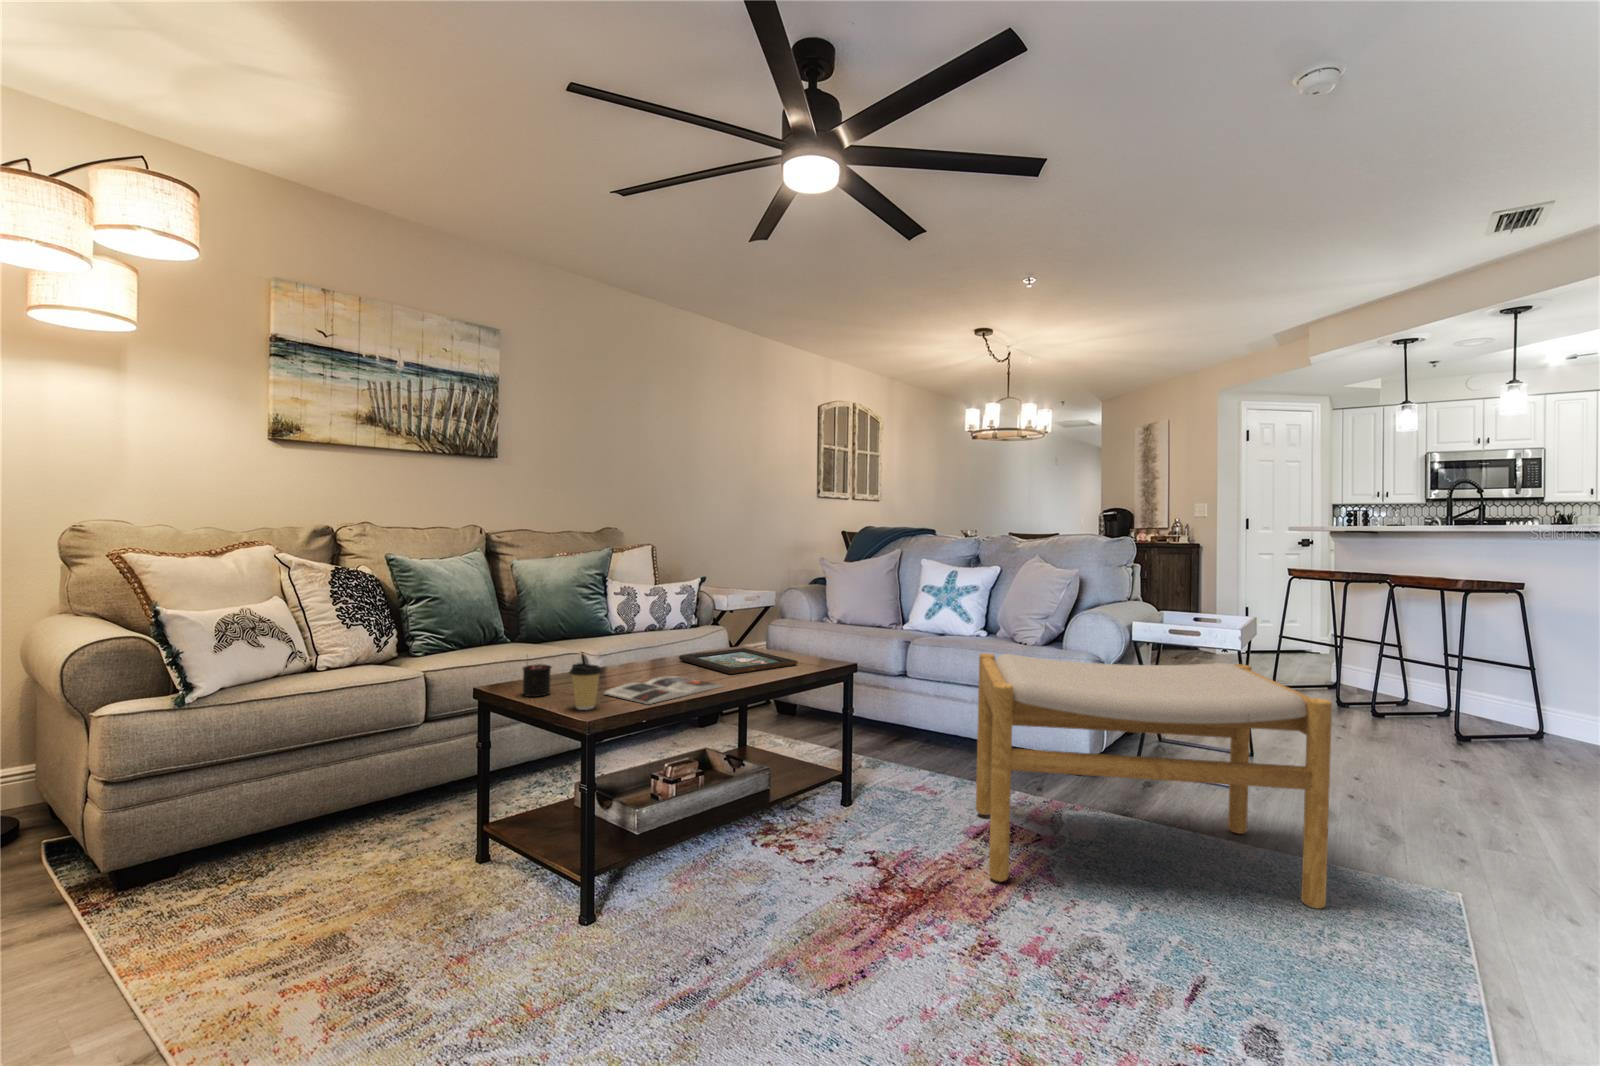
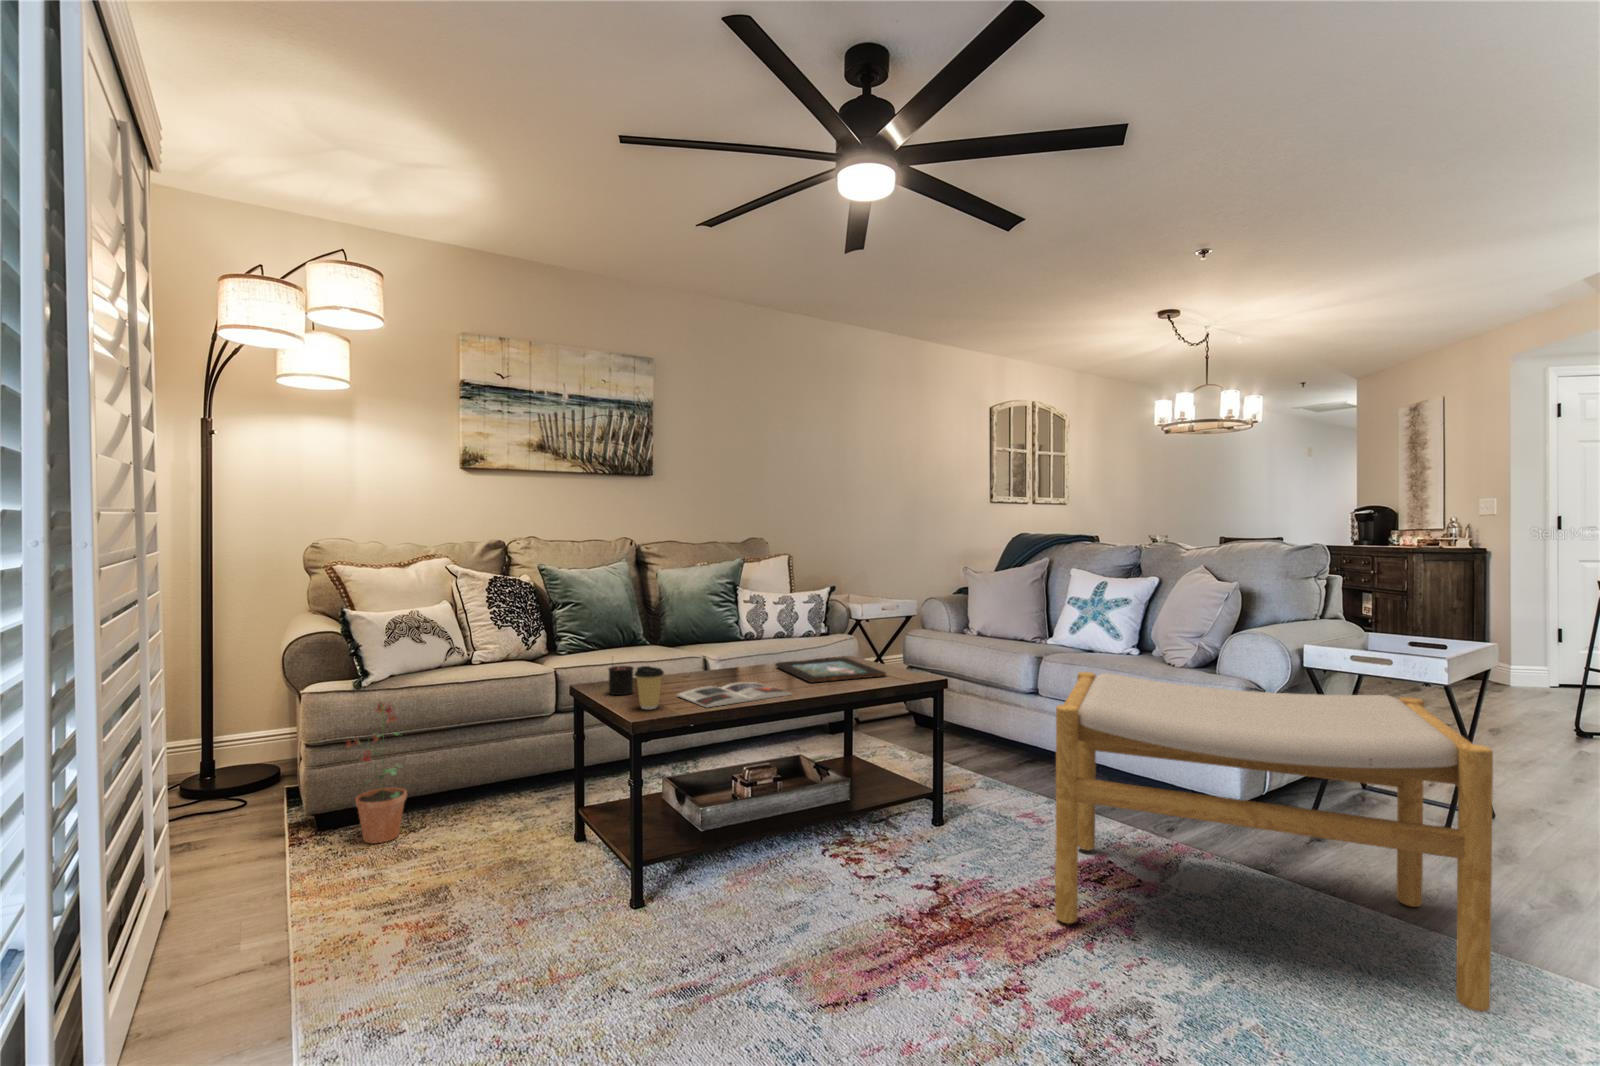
potted plant: none [165,719,255,892] -> present [346,701,407,843]

